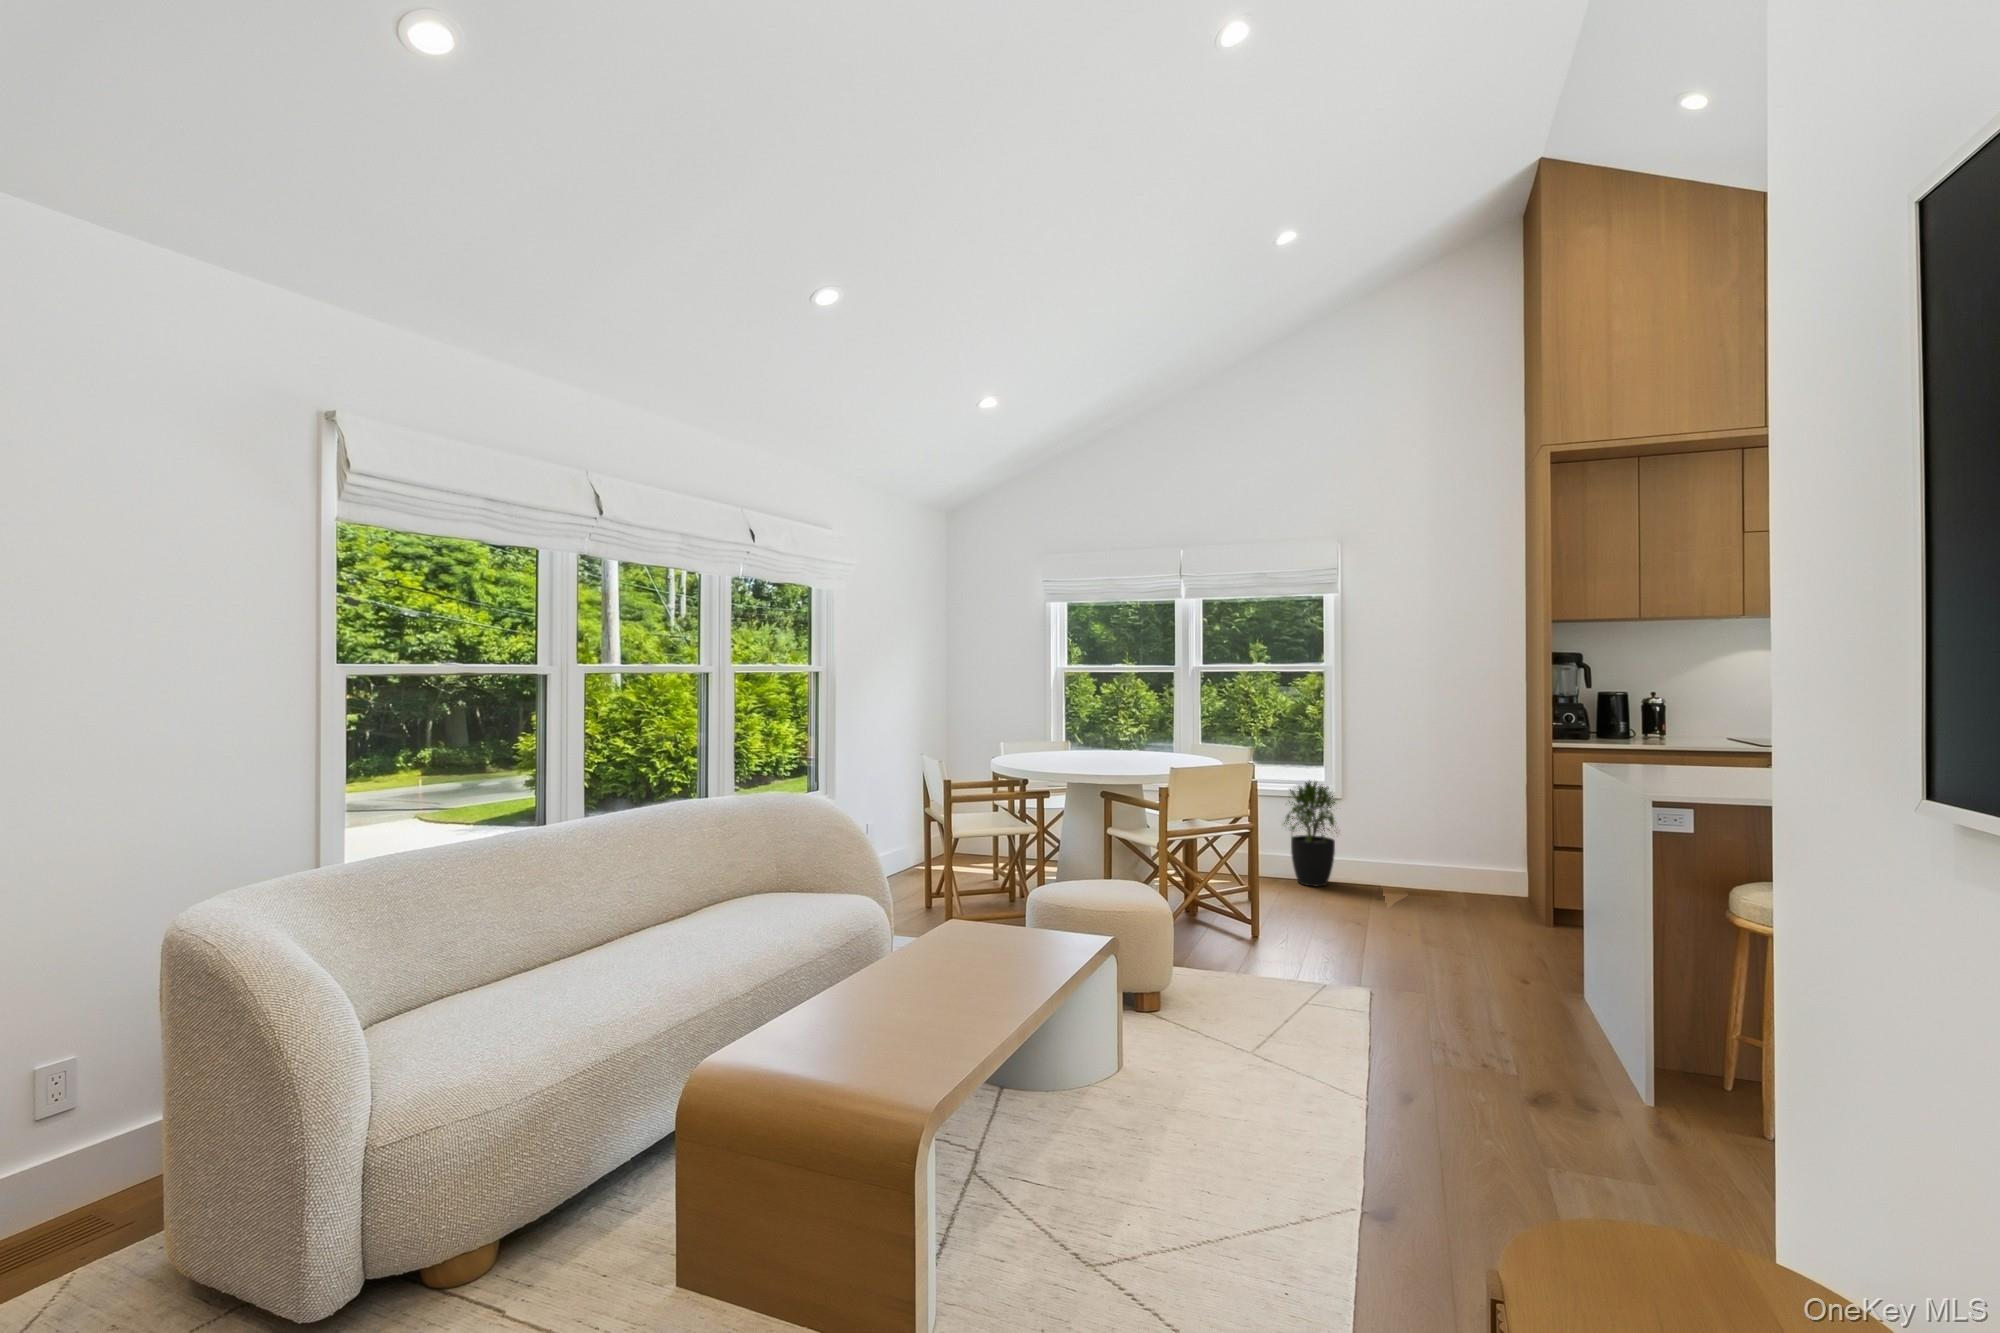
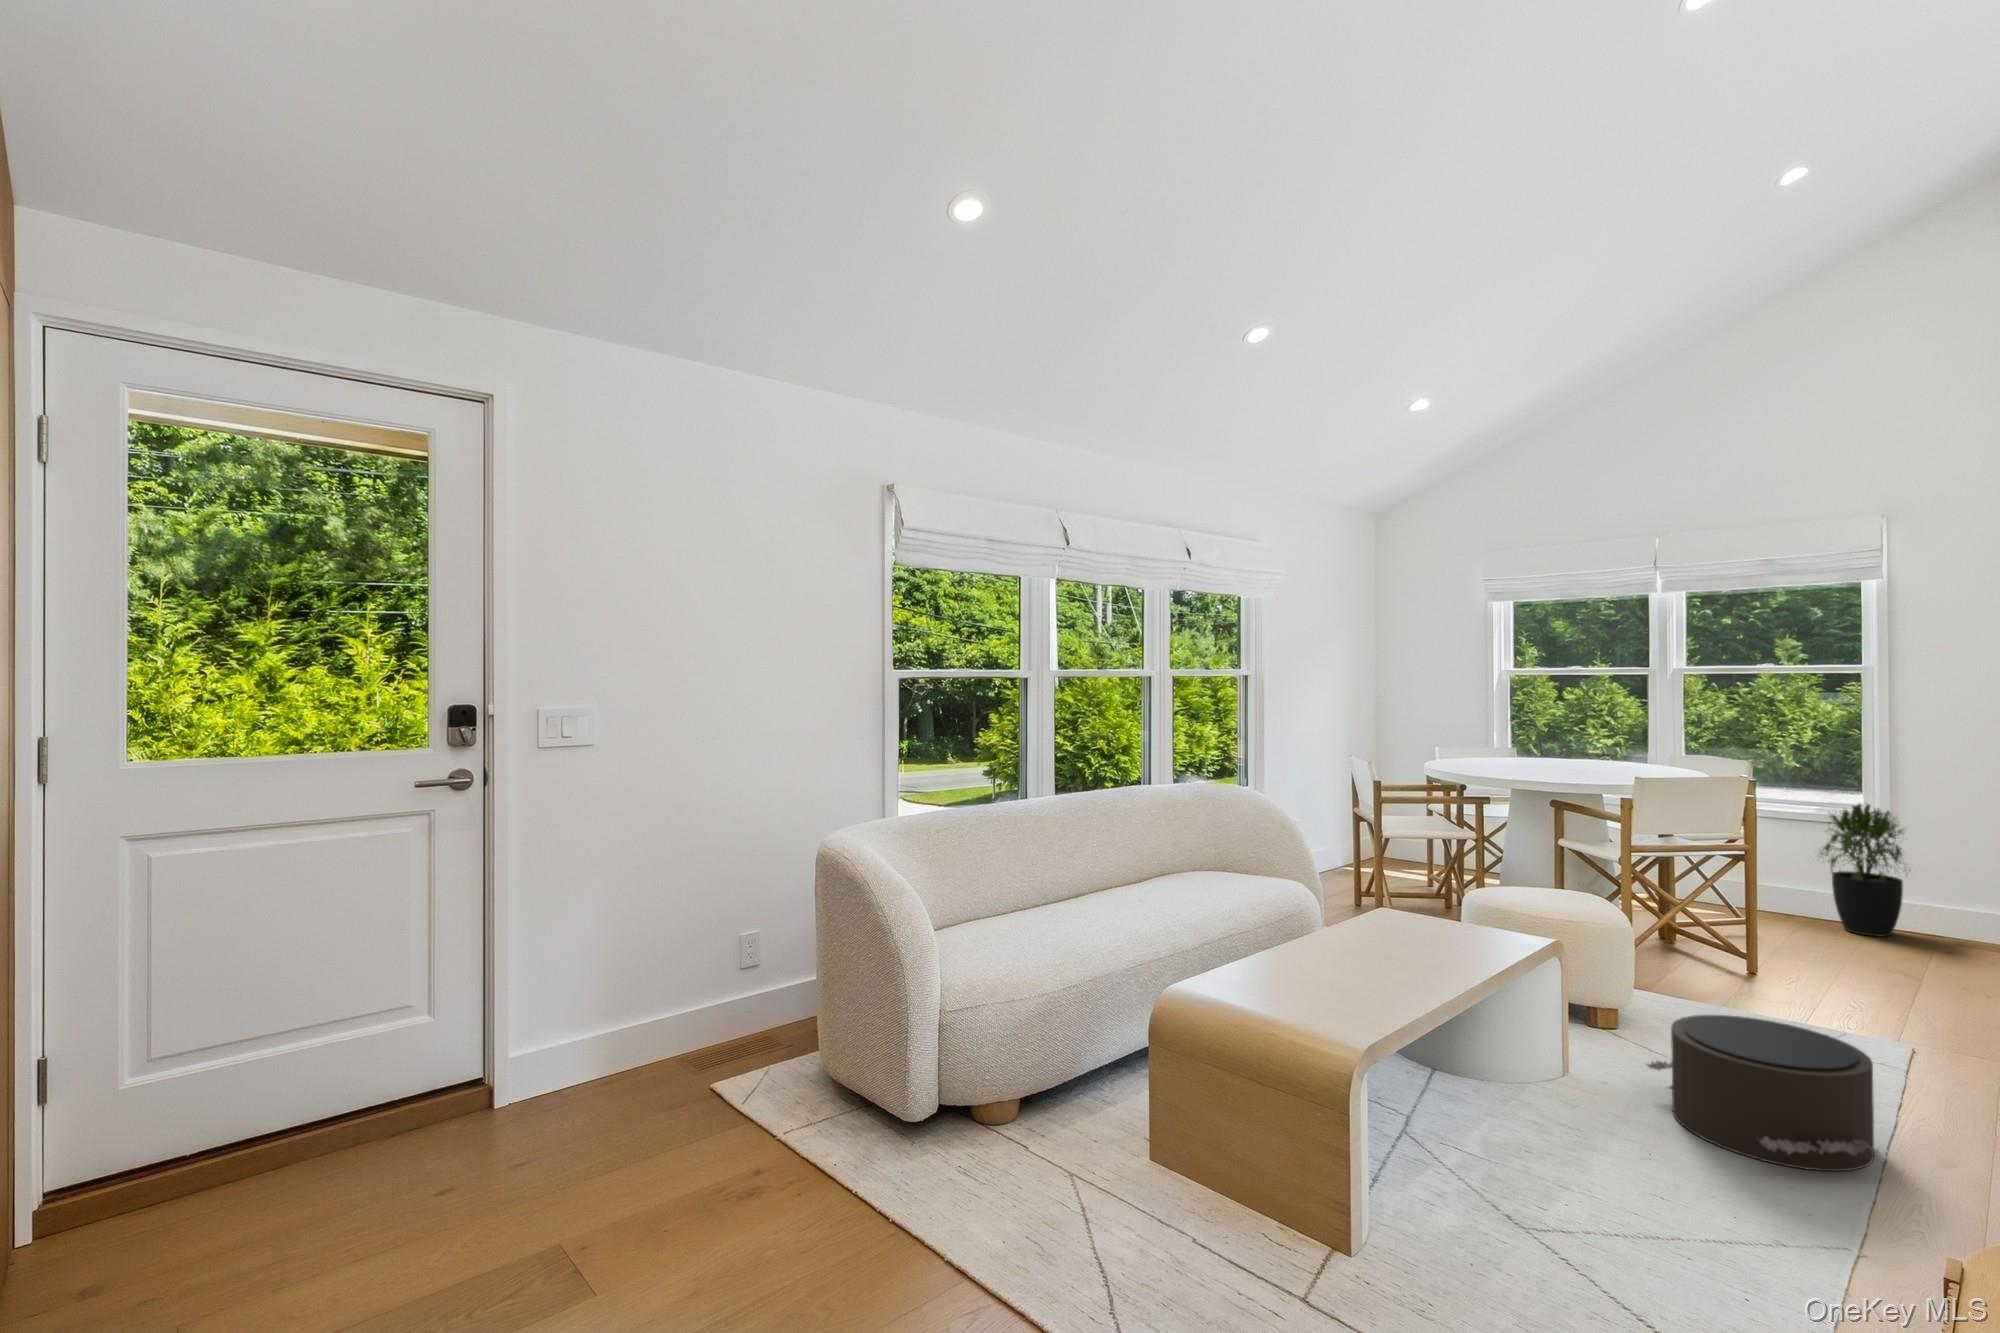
pouf: none [1204,980,1377,1108] -> present [1646,1015,1875,1171]

